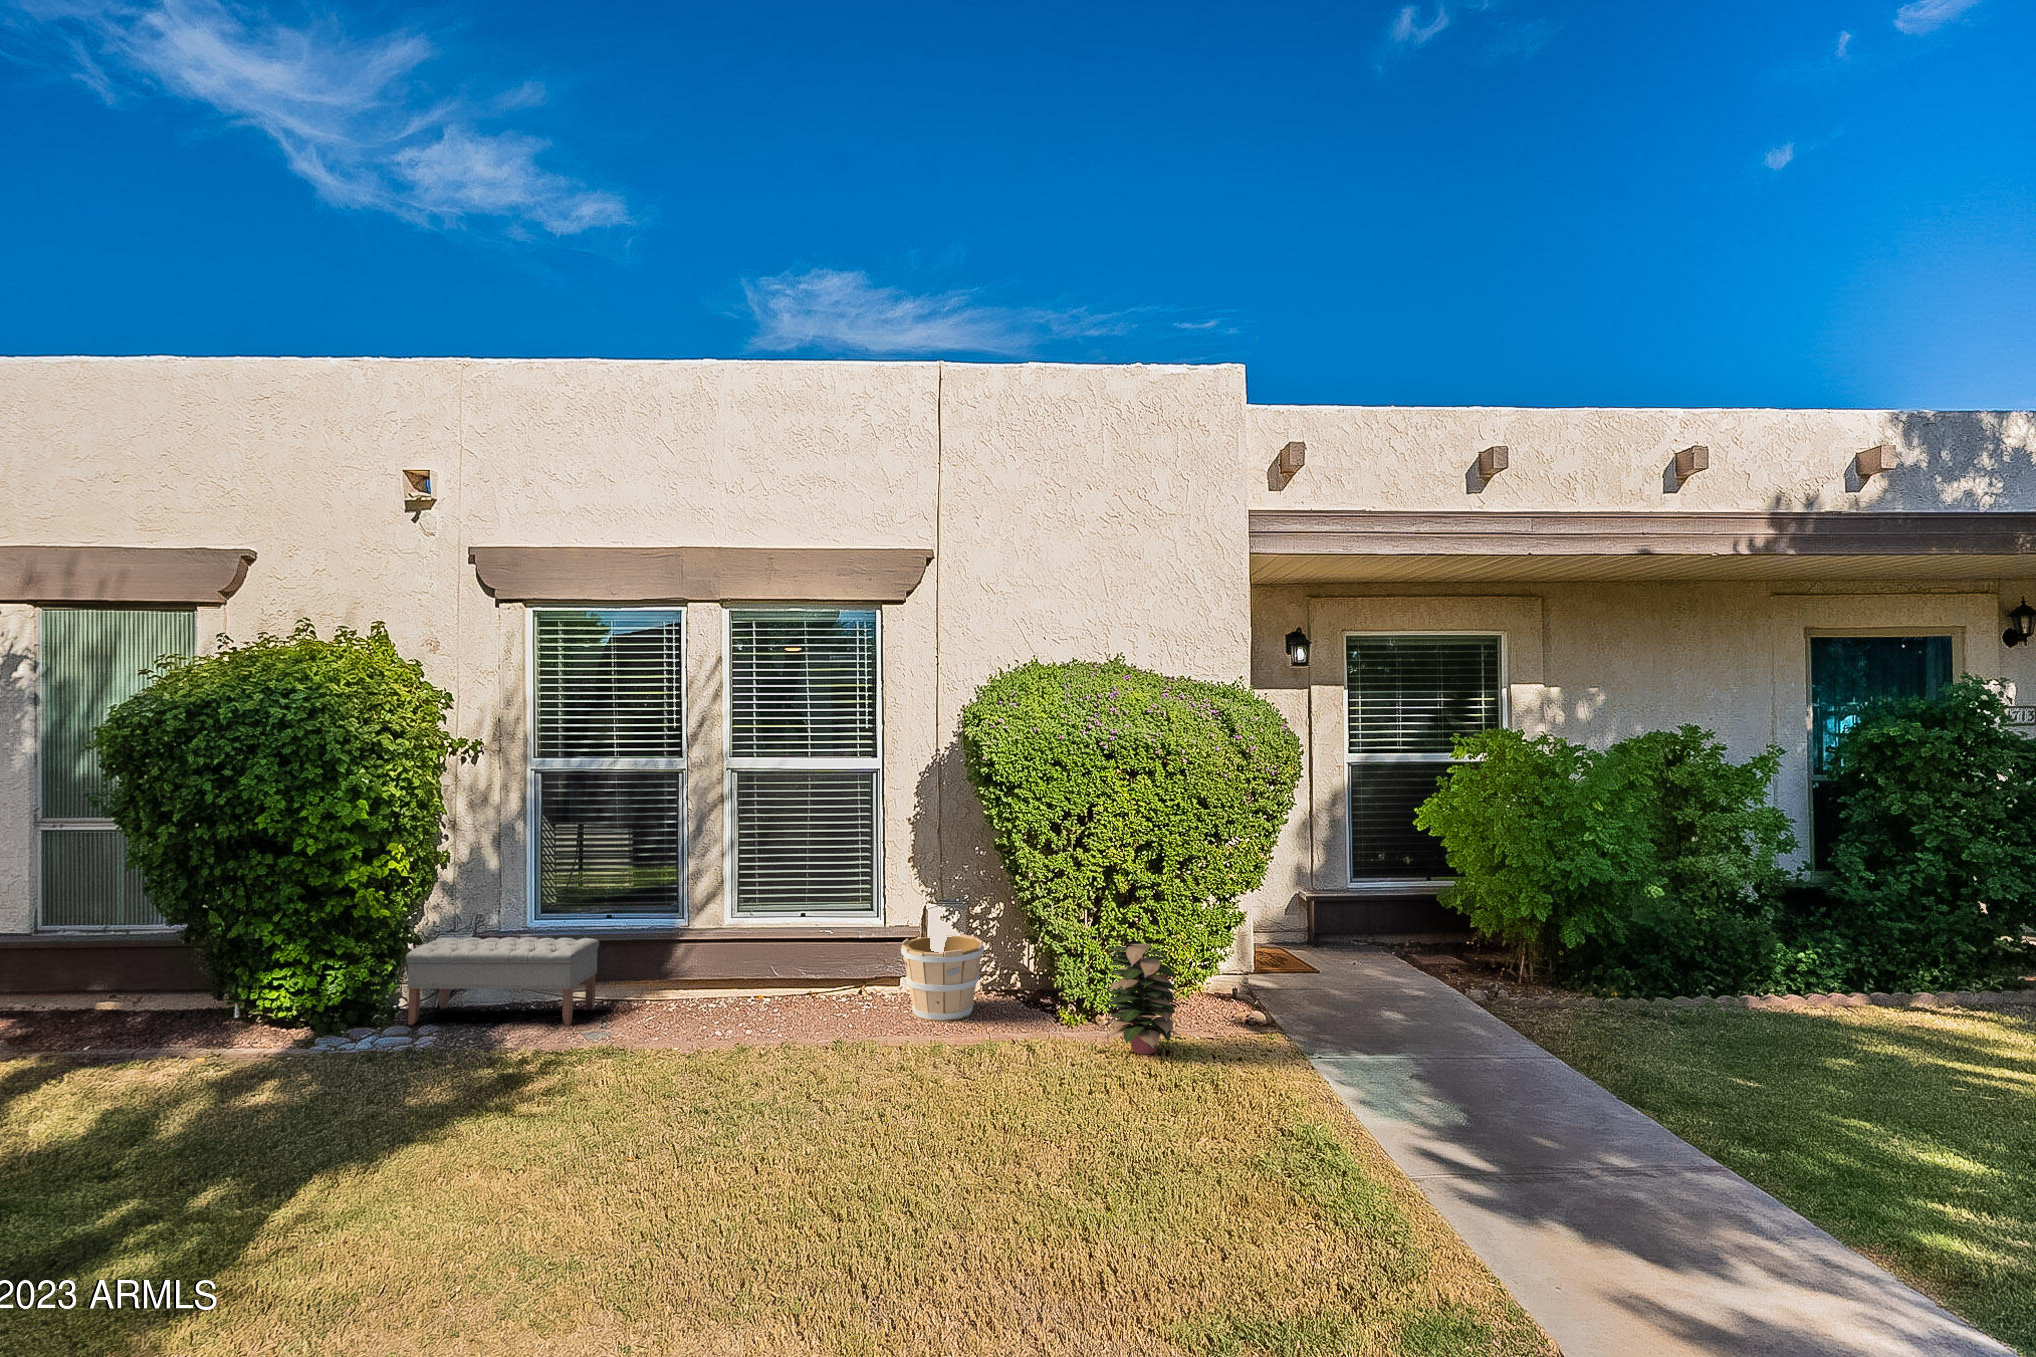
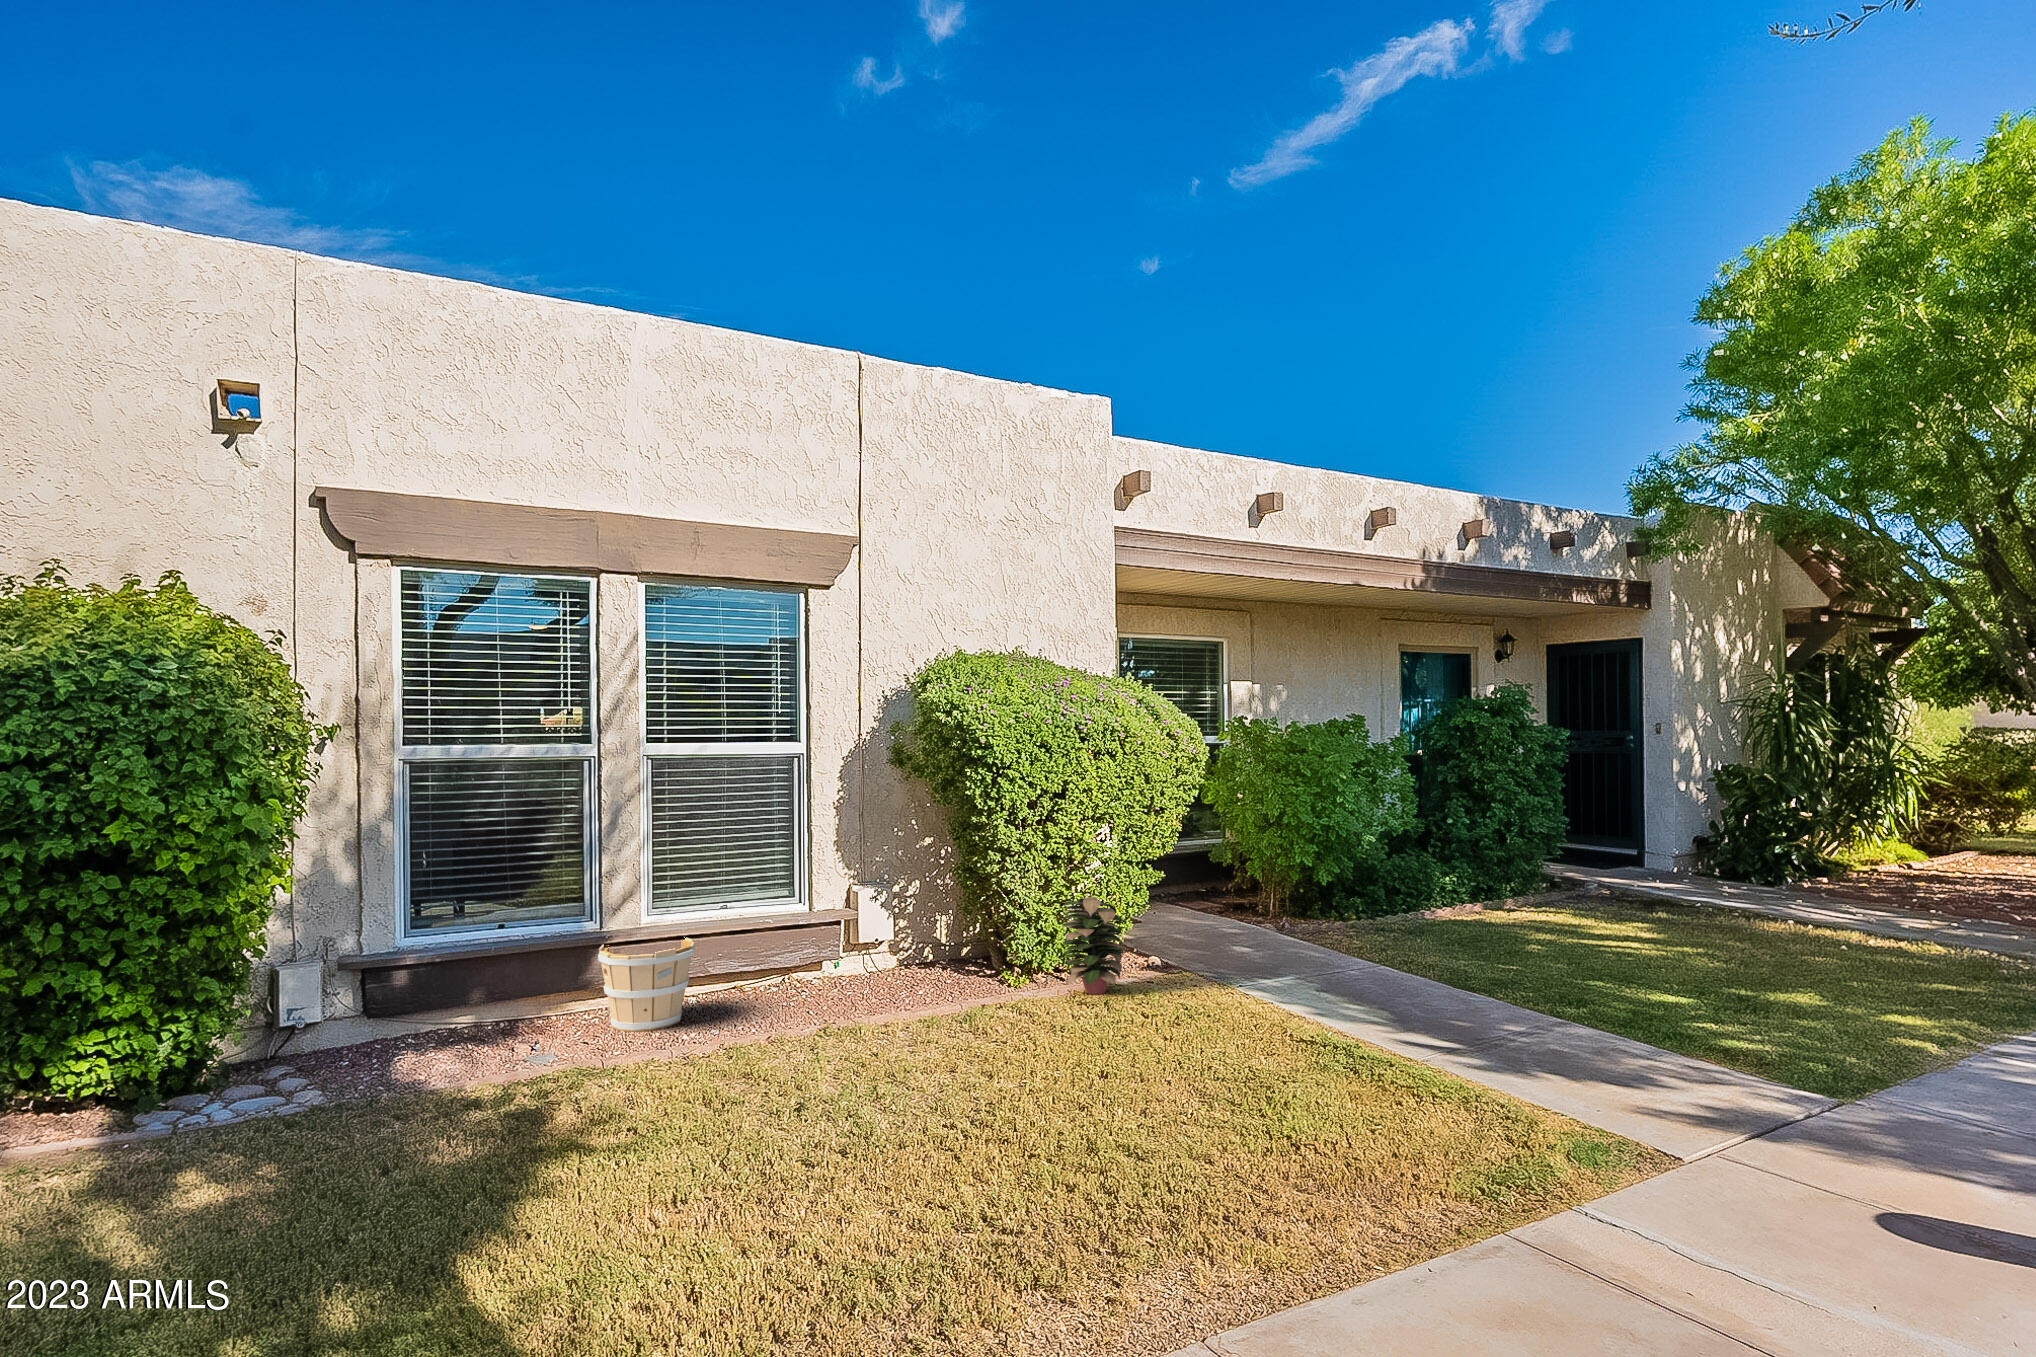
wooden bucket: present [901,934,984,1021] -> present [598,937,695,1032]
bench: present [406,937,599,1026] -> none [253,951,496,1078]

